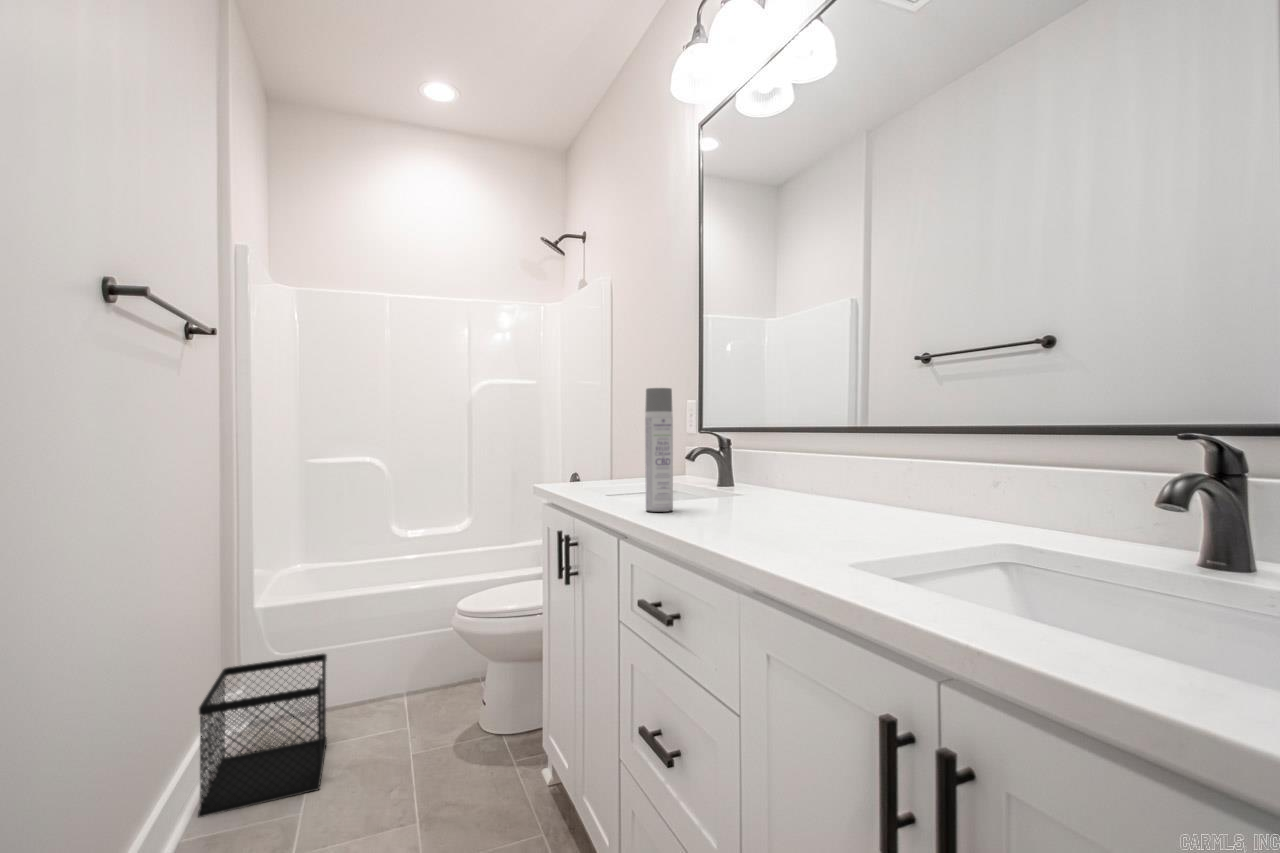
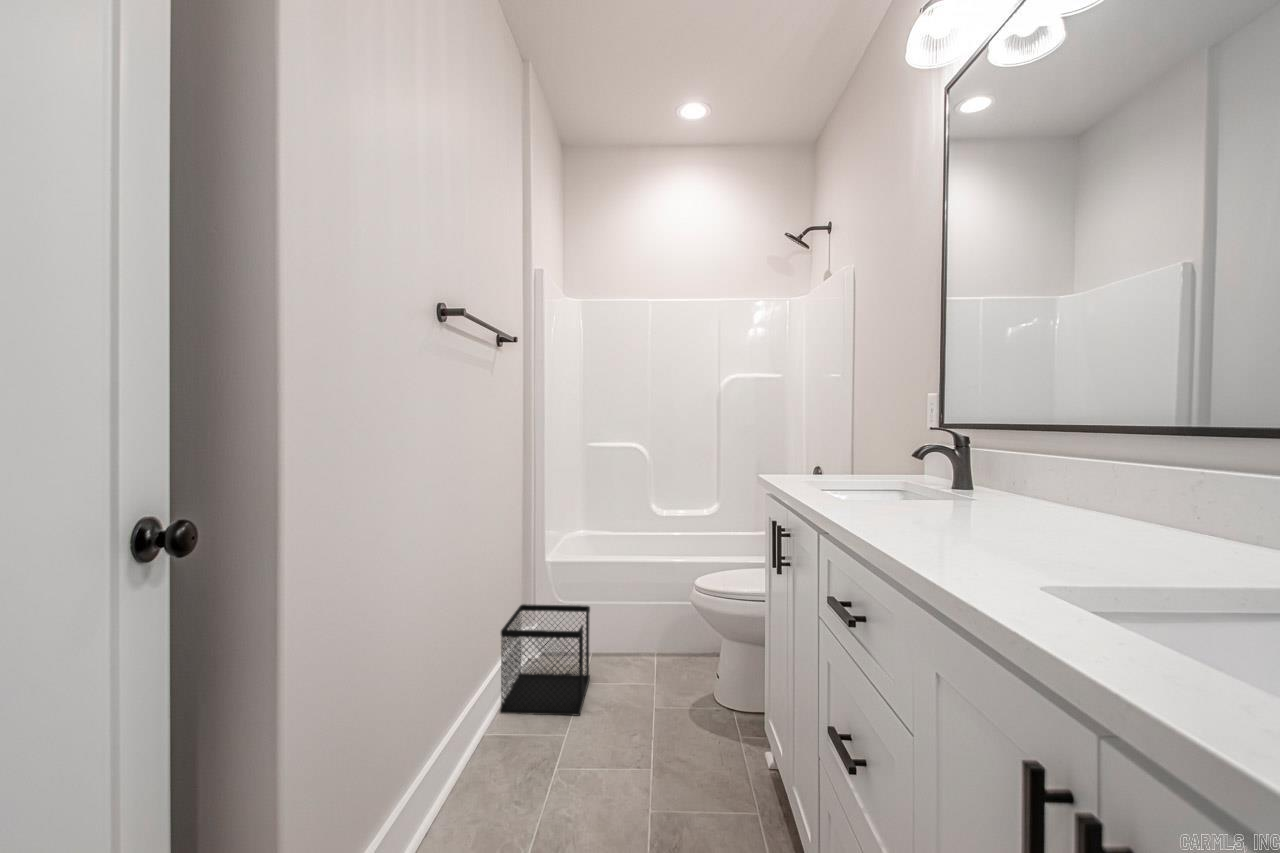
spray bottle: present [645,388,673,512] -> none [850,379,881,509]

